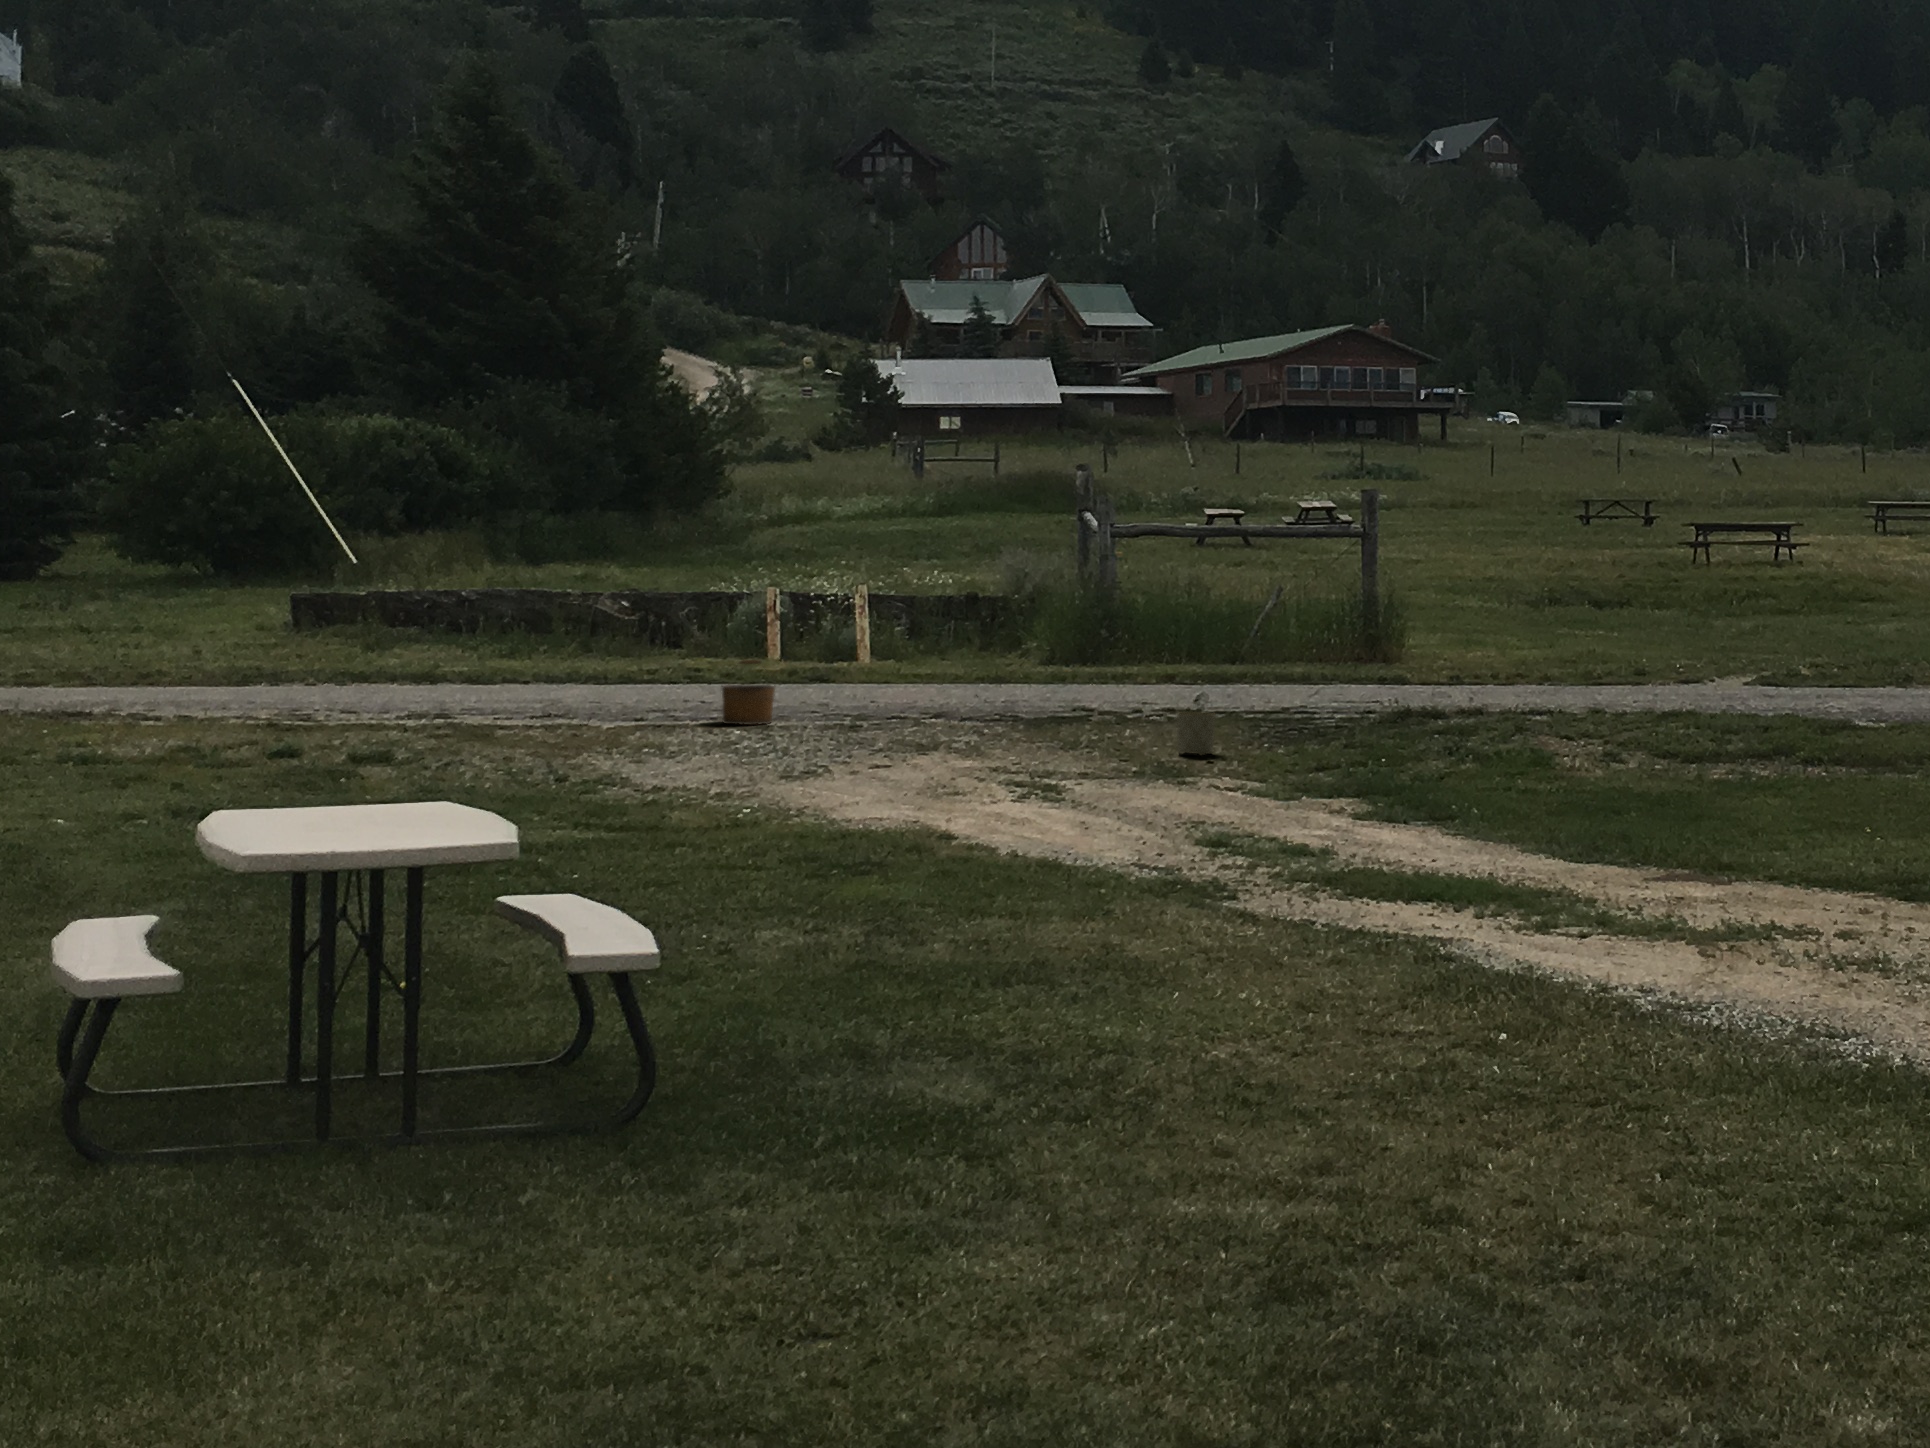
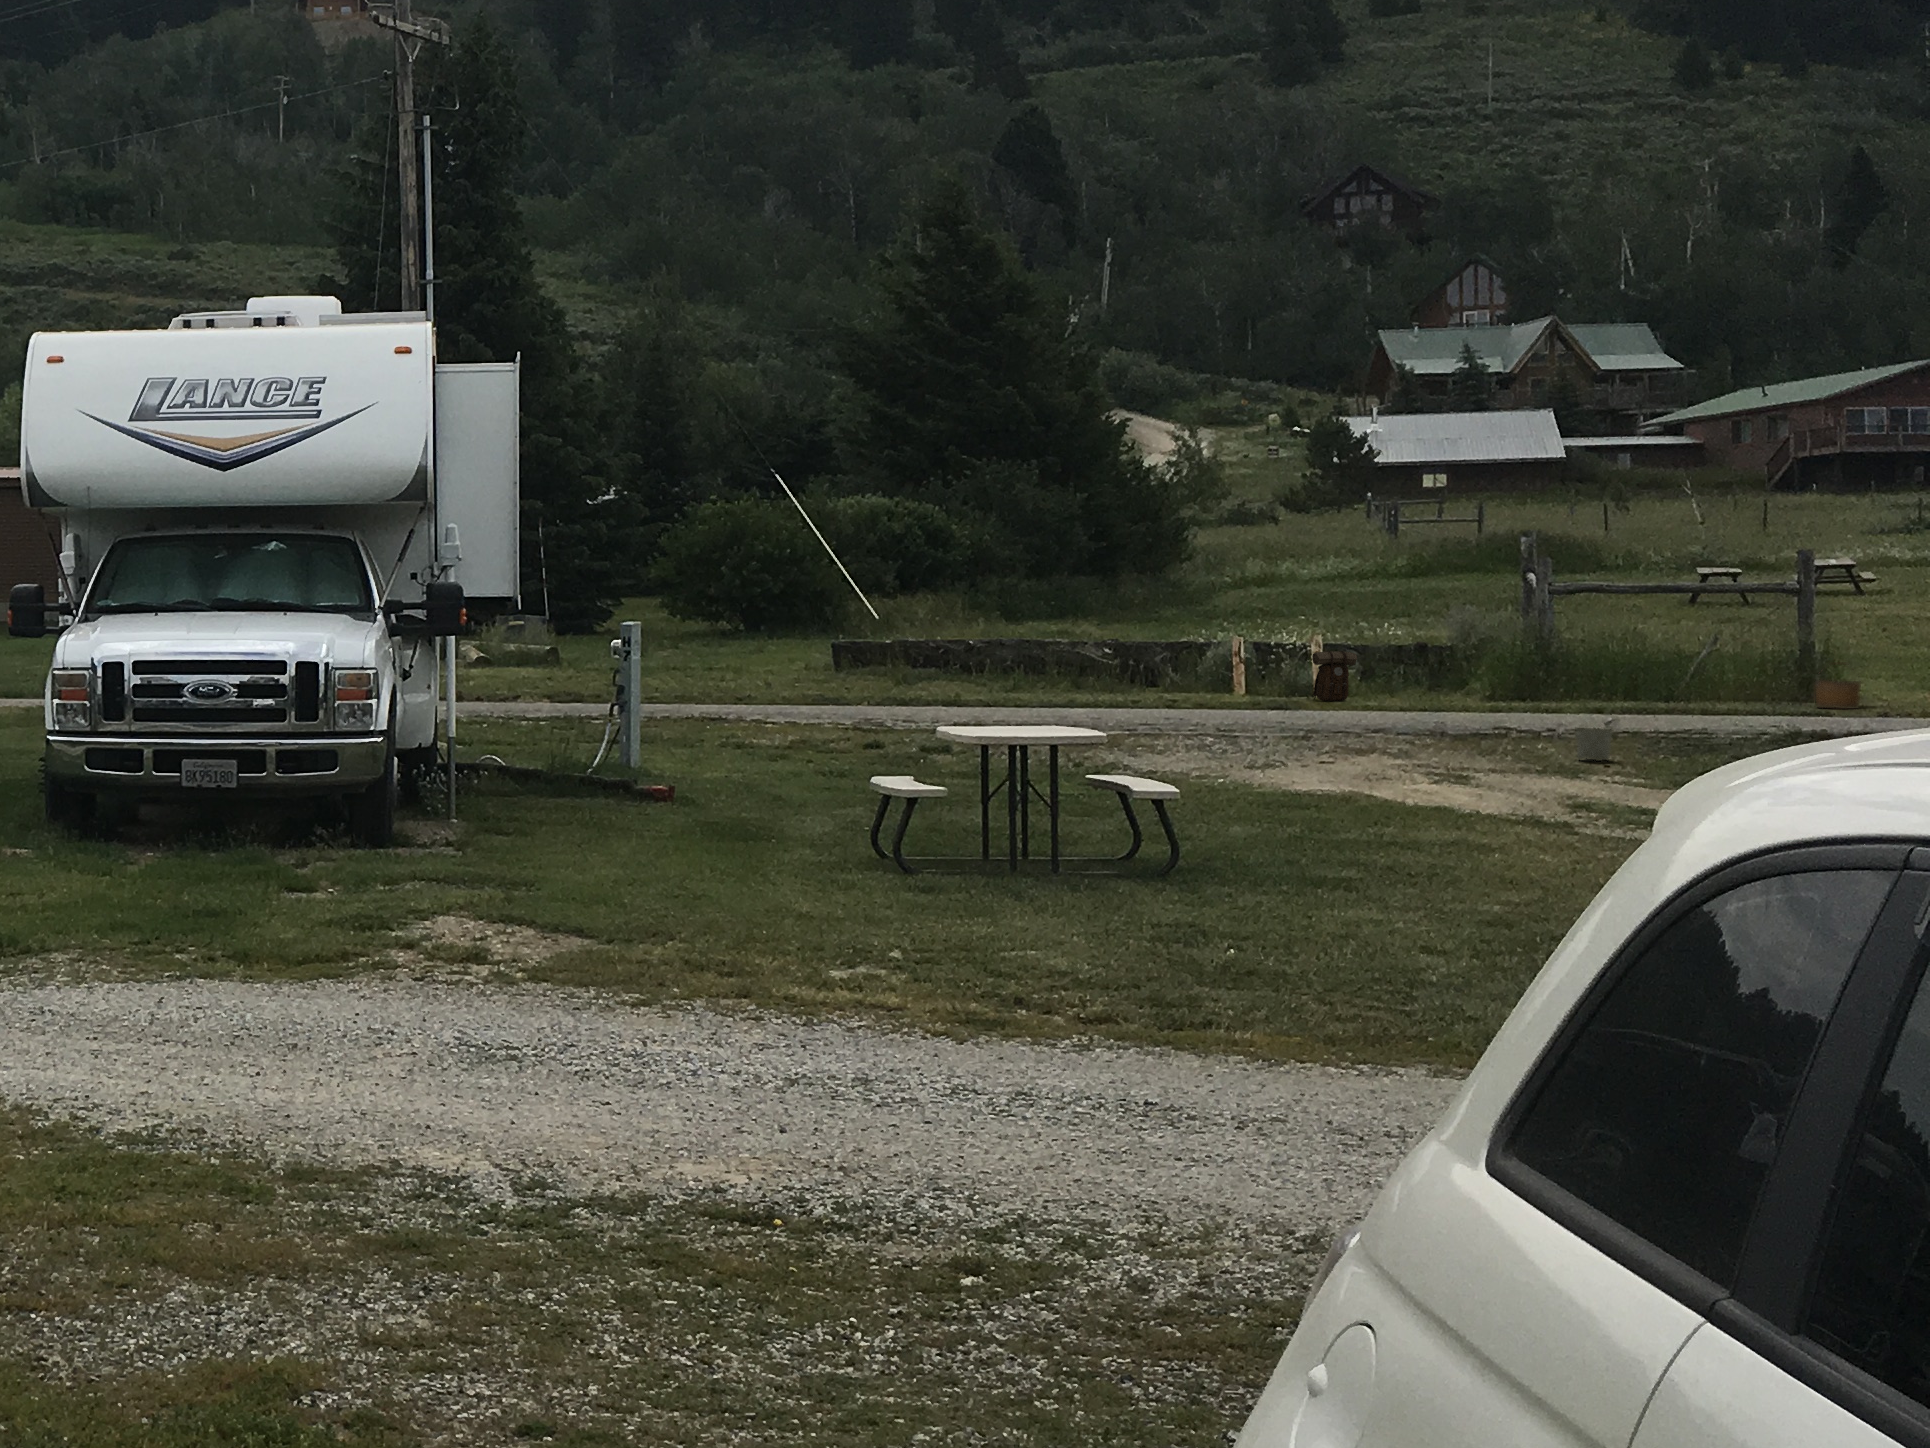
backpack: none [857,606,909,668] -> present [1312,651,1357,701]
bucket: present [722,660,775,725] -> present [1815,663,1861,709]

